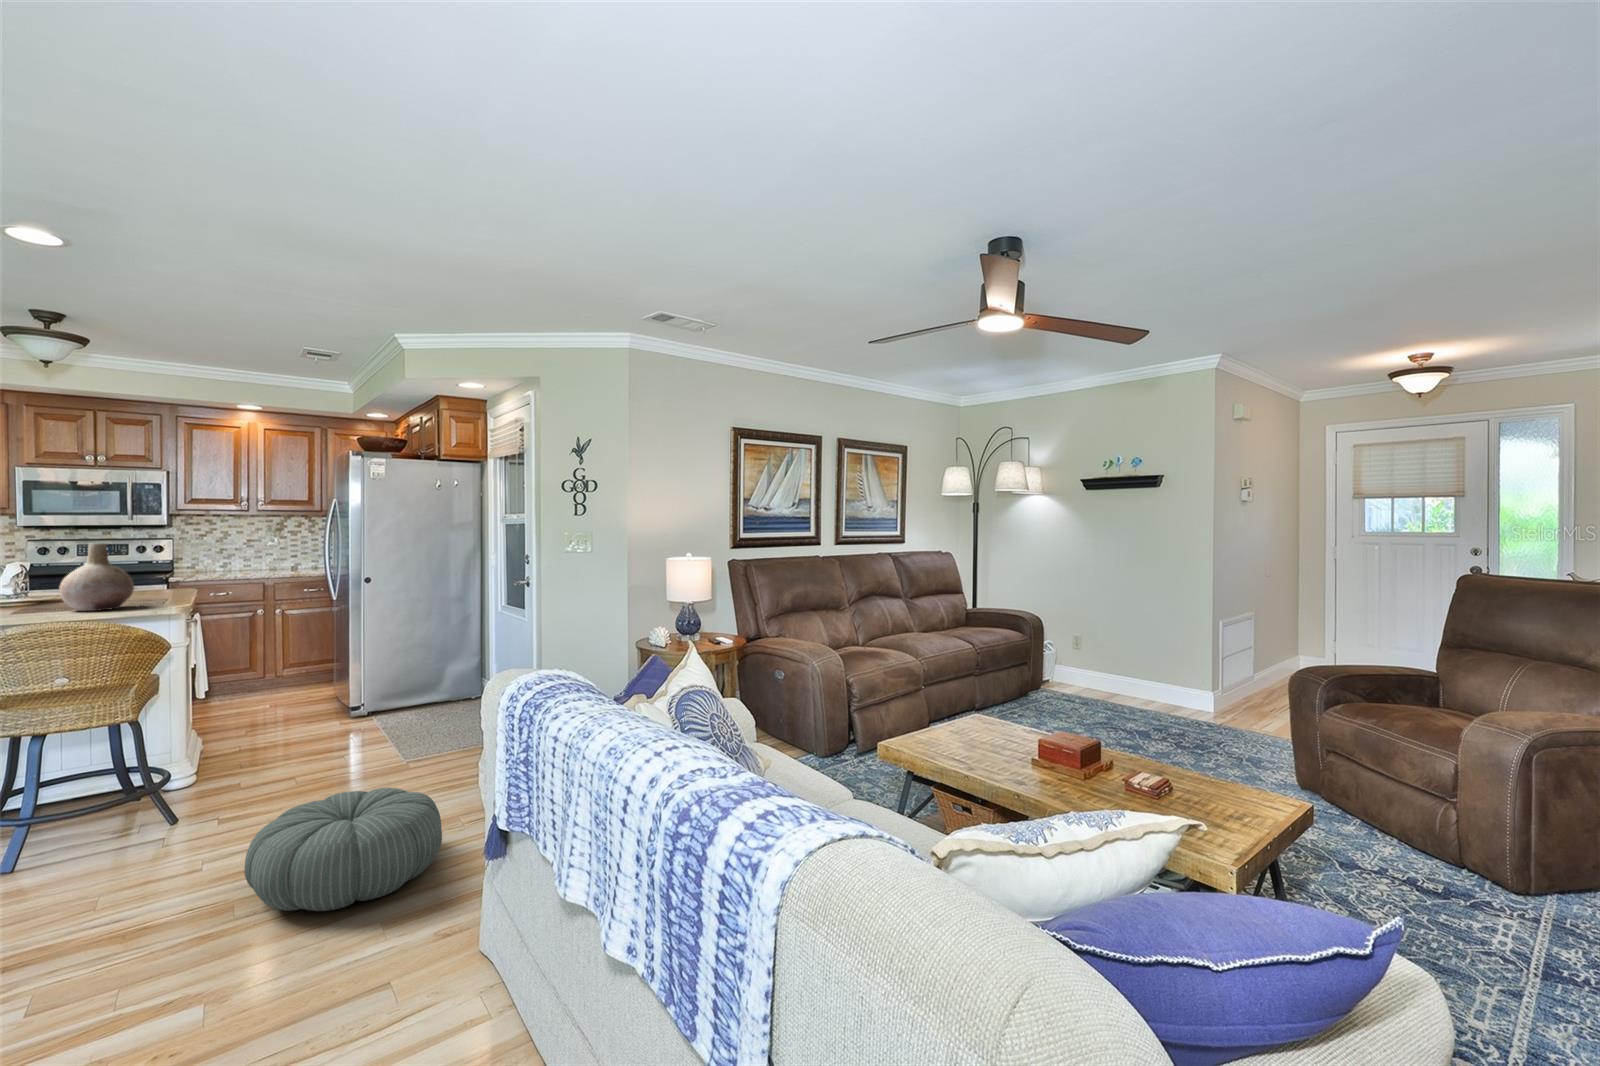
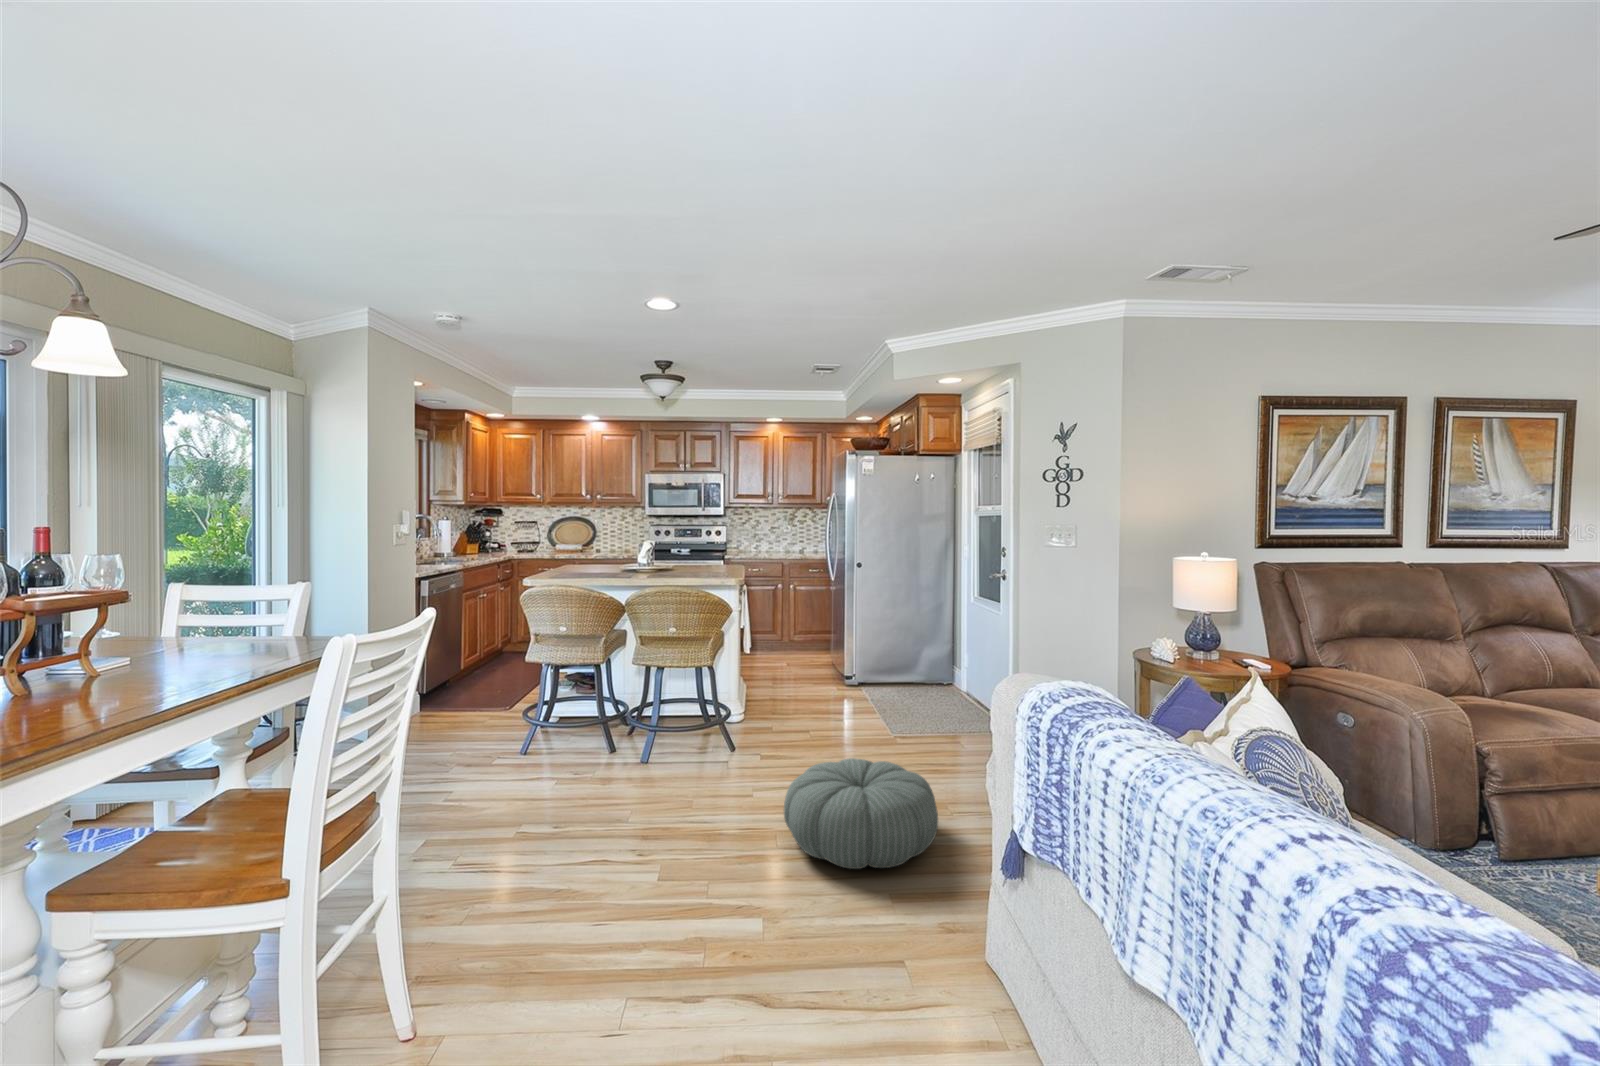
vase: present [59,543,134,611] -> none [668,528,709,579]

